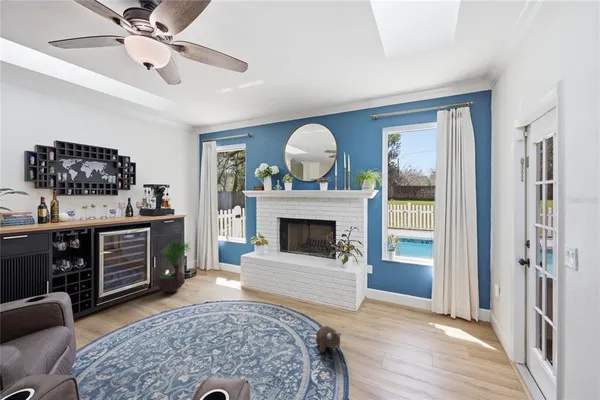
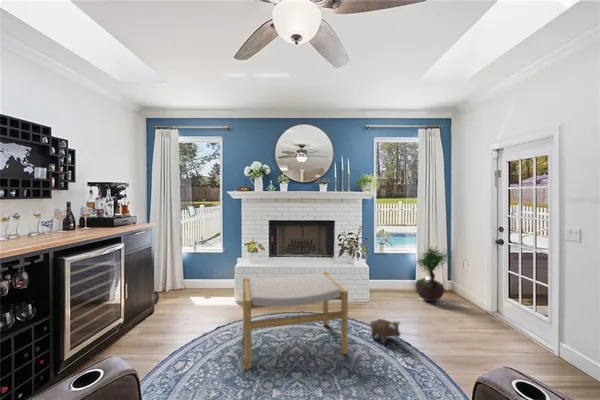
potted tree: present [157,242,190,292] -> present [416,249,448,301]
footstool: none [185,264,291,351] -> present [243,272,348,369]

